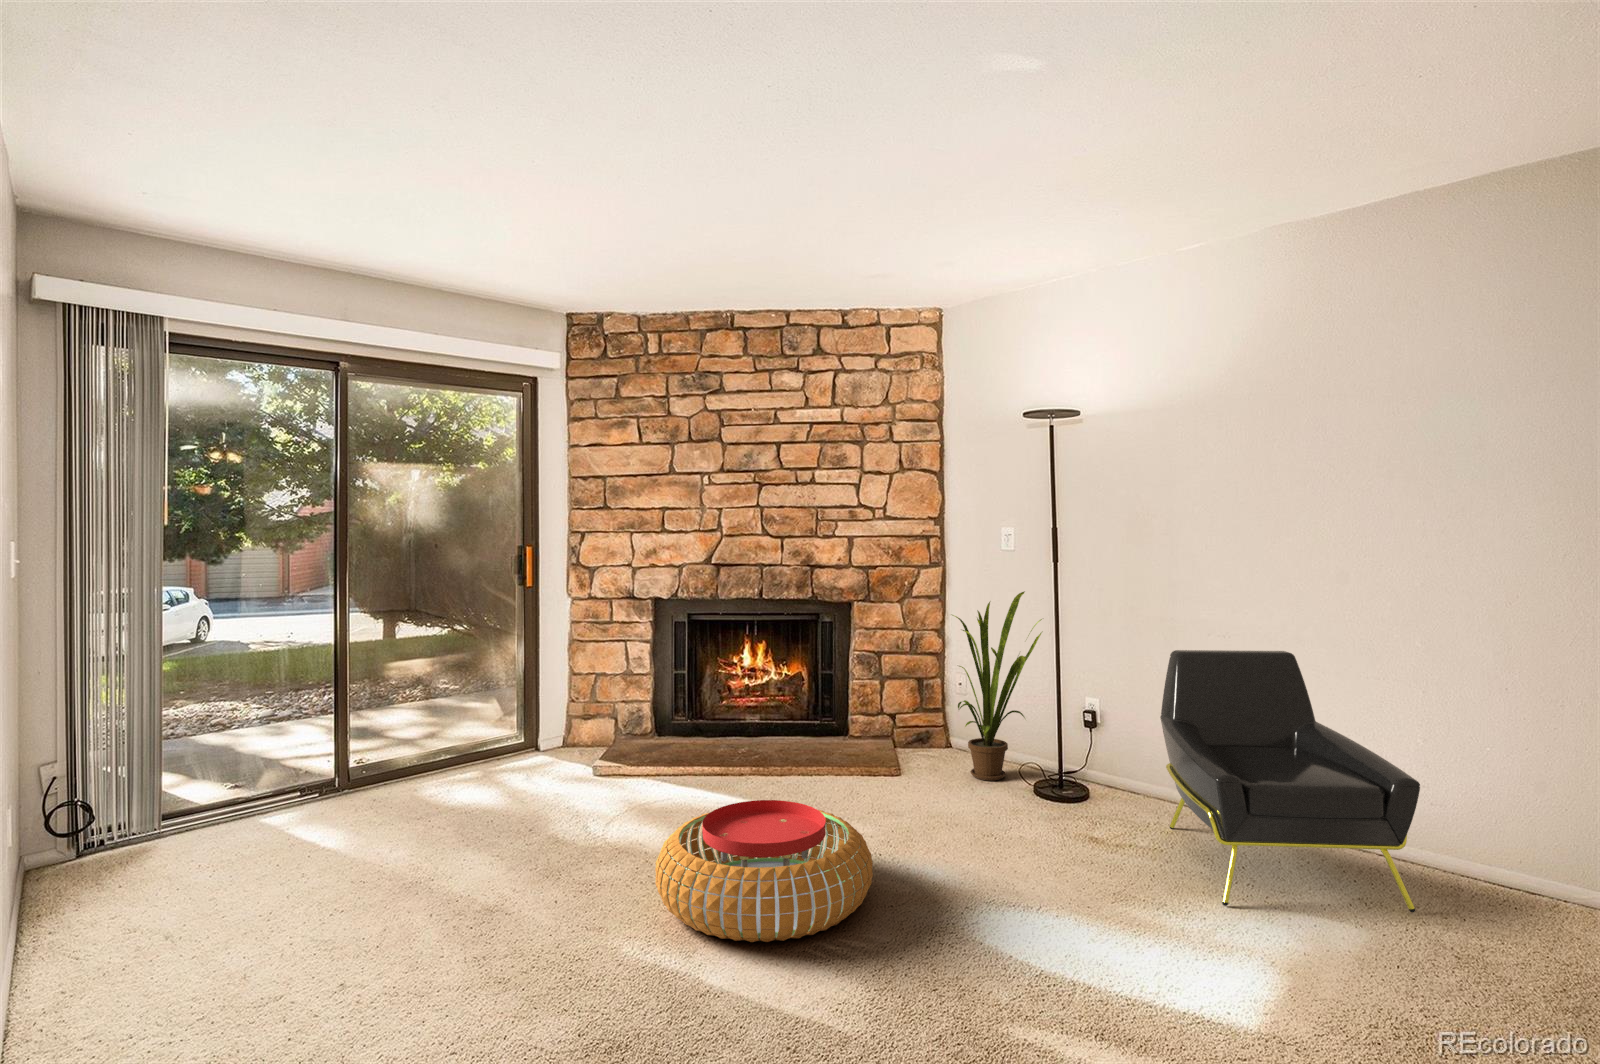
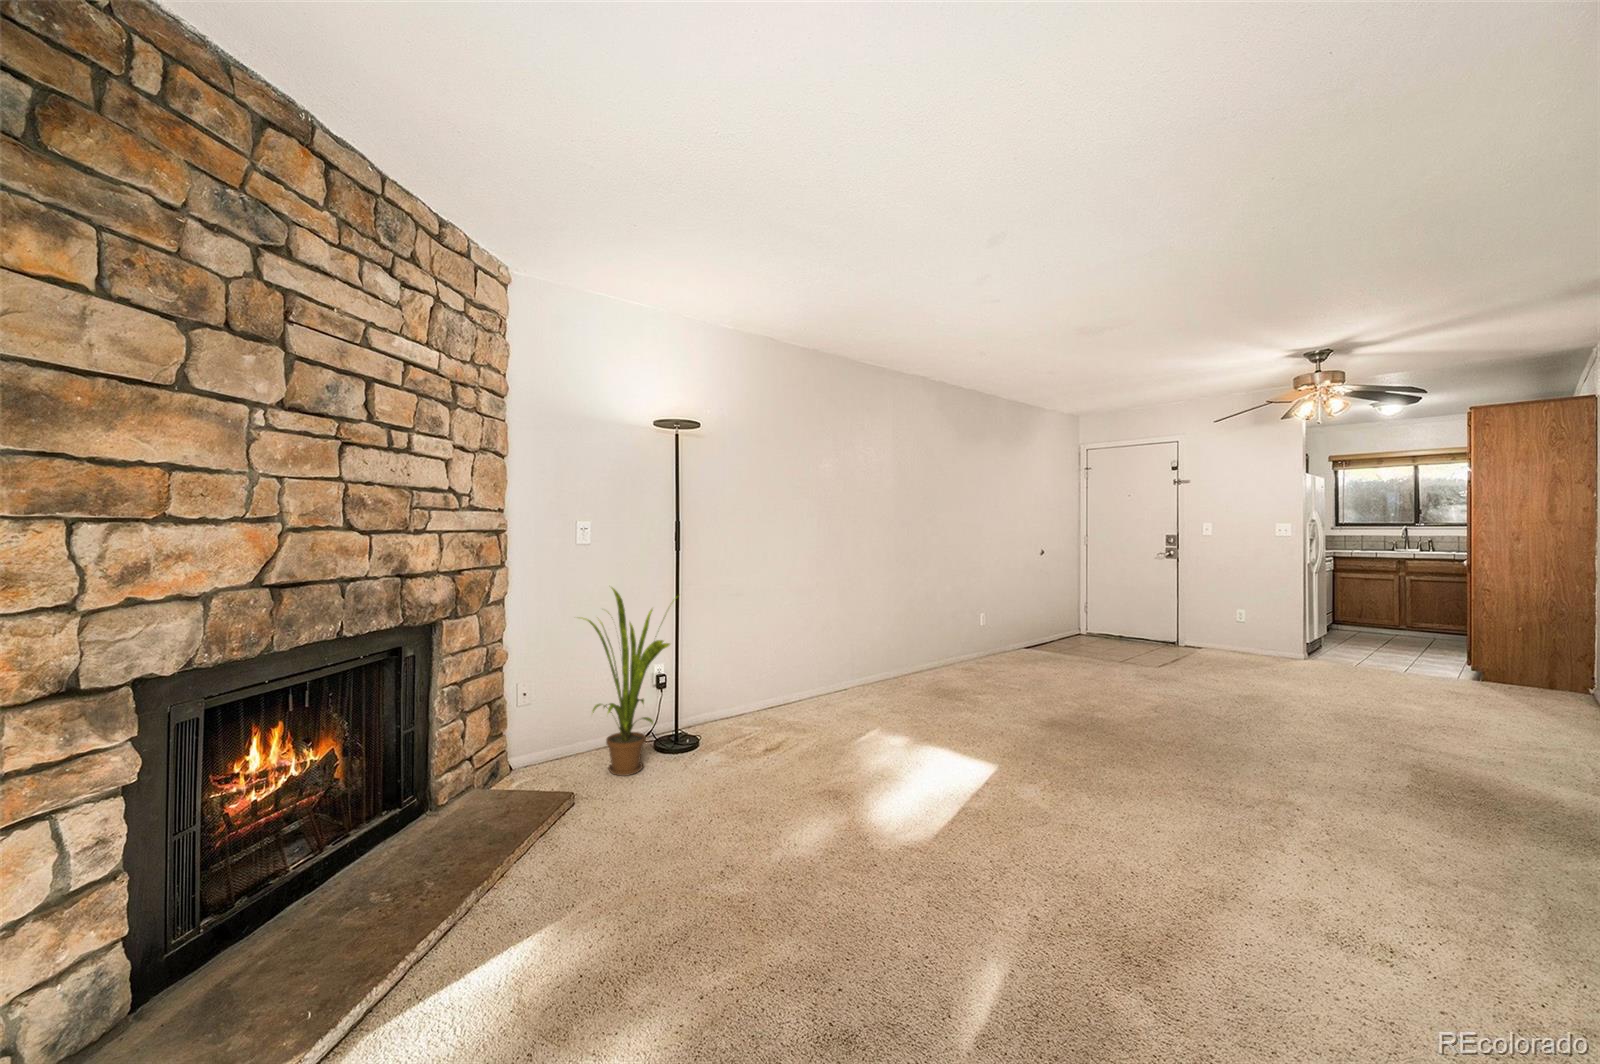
armchair: present [1160,650,1420,912] -> none [776,606,901,753]
pouf: present [655,800,873,942] -> none [807,802,1033,967]

